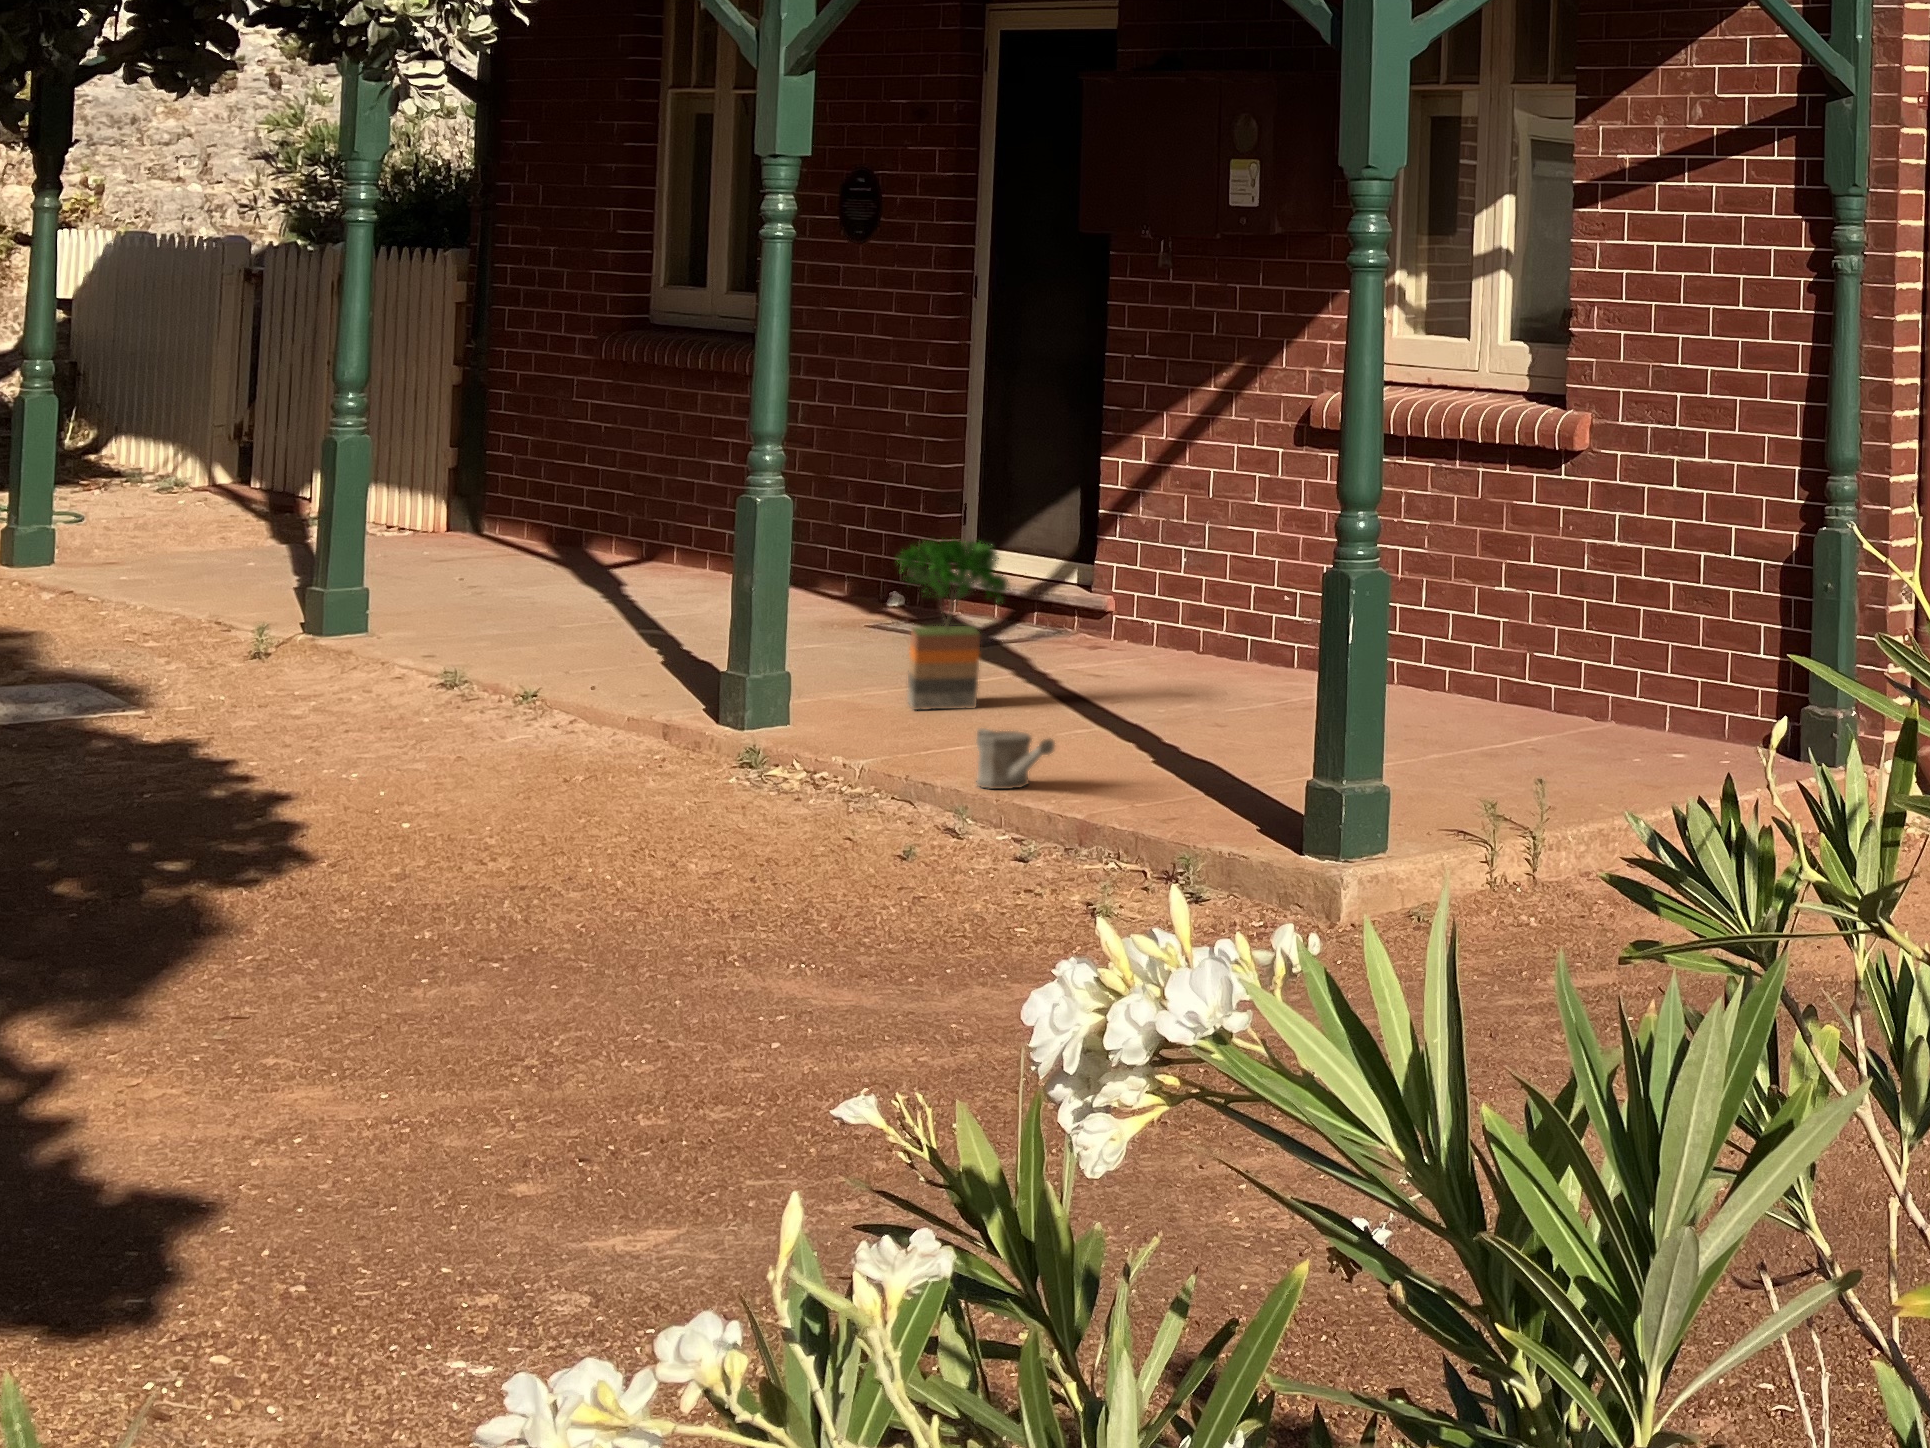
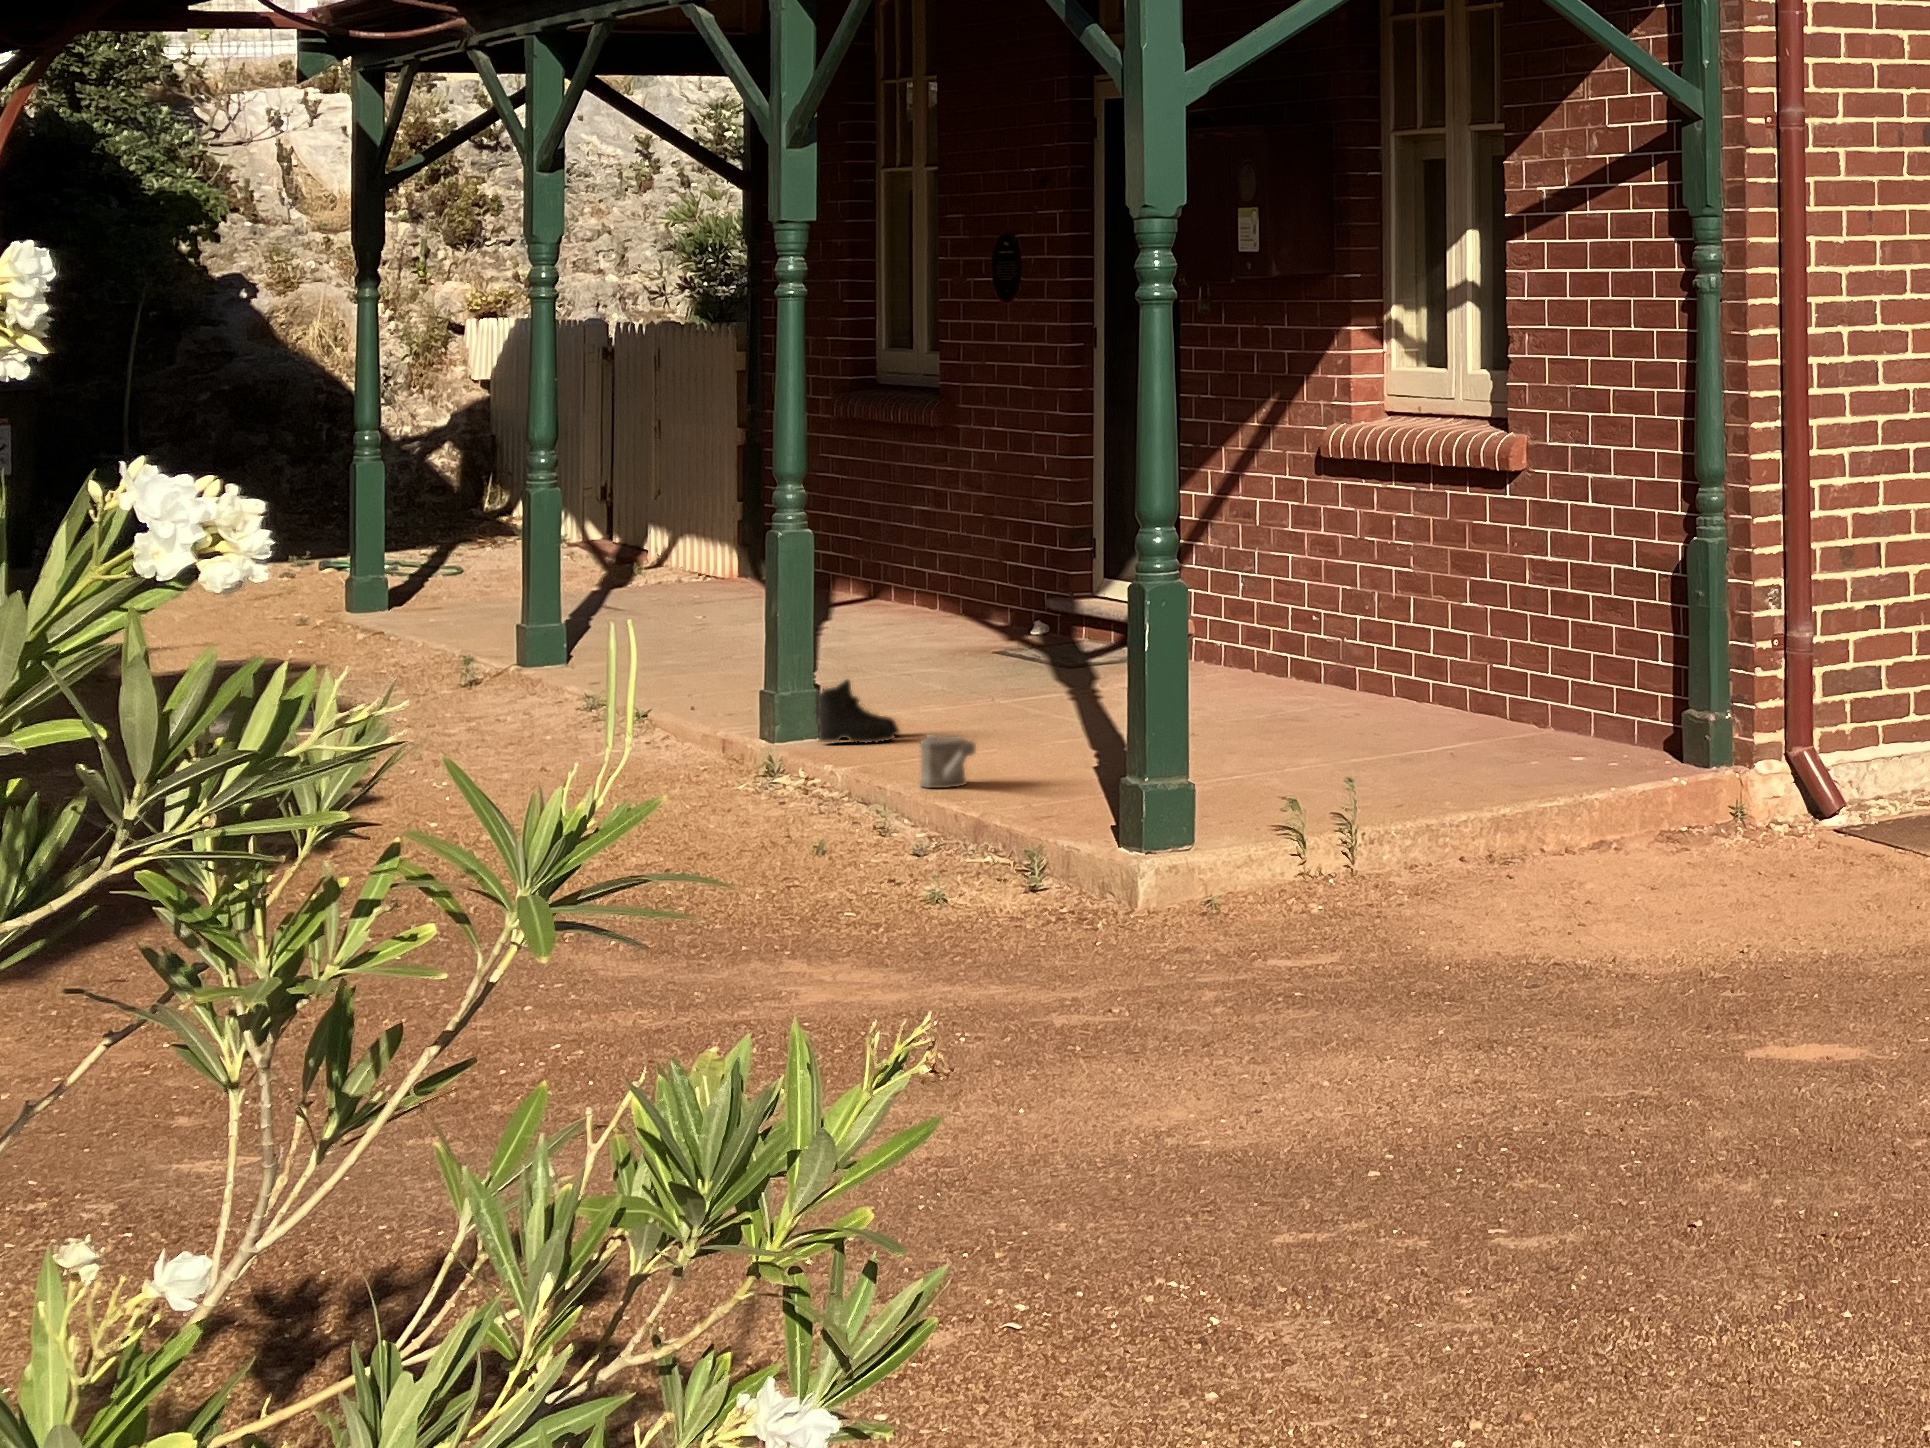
potted tree: present [897,539,1010,710] -> none [918,566,1027,725]
boots: none [793,660,885,733] -> present [814,680,899,743]

